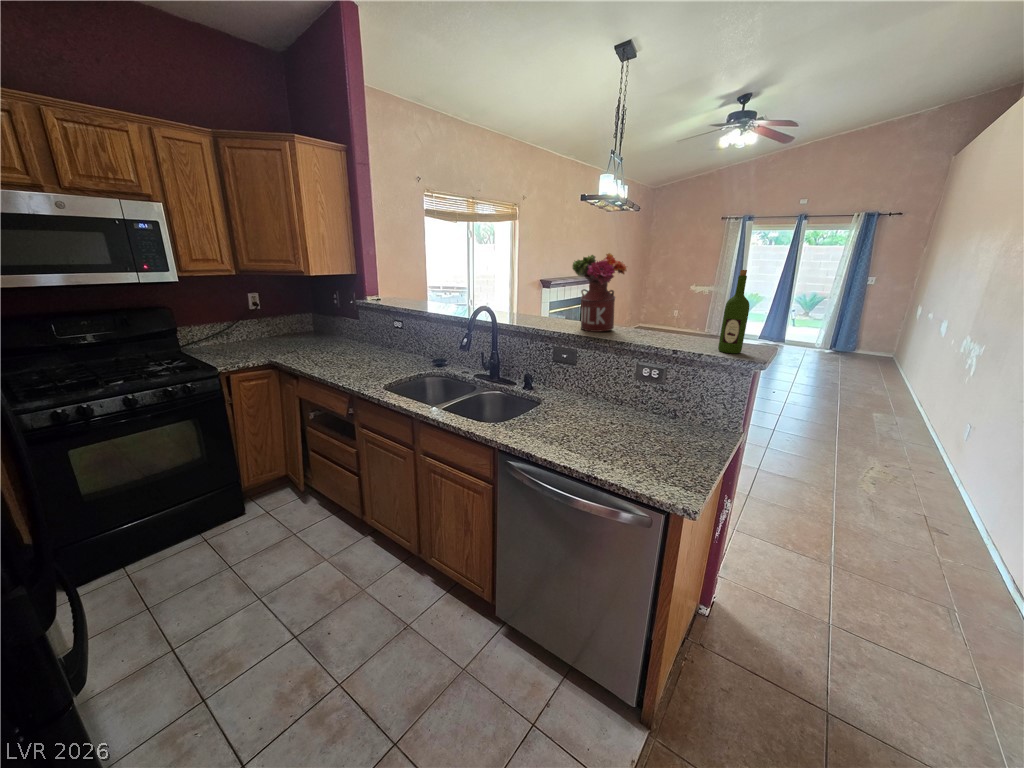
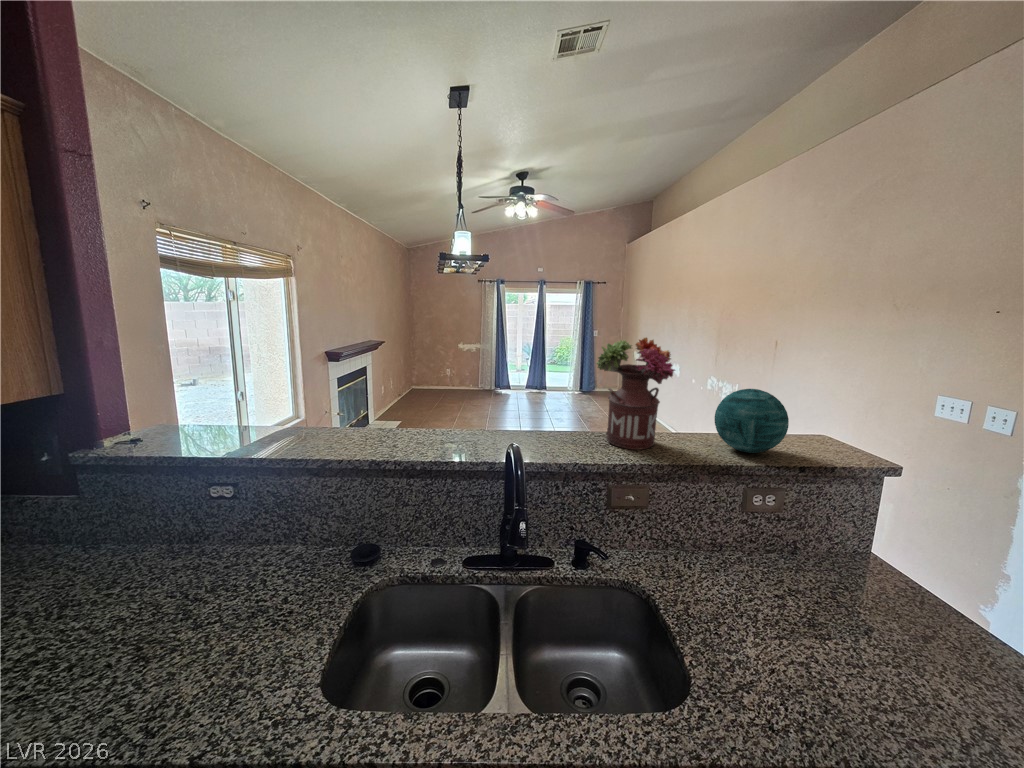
wine bottle: present [718,270,750,353] -> none [809,358,848,456]
decorative orb: none [642,293,694,342] -> present [715,389,789,453]

